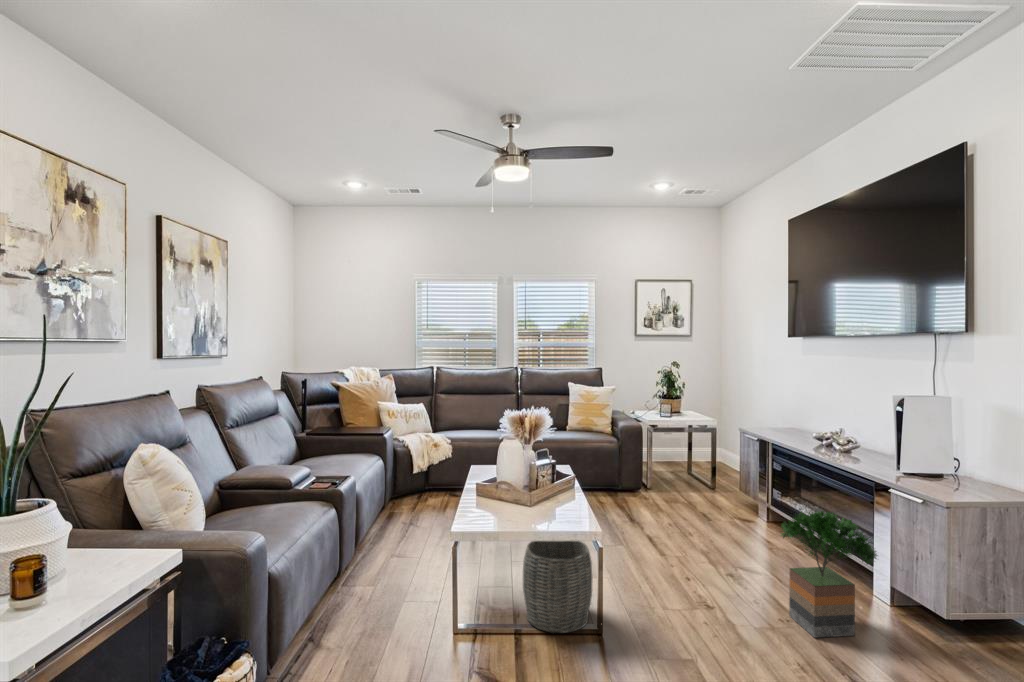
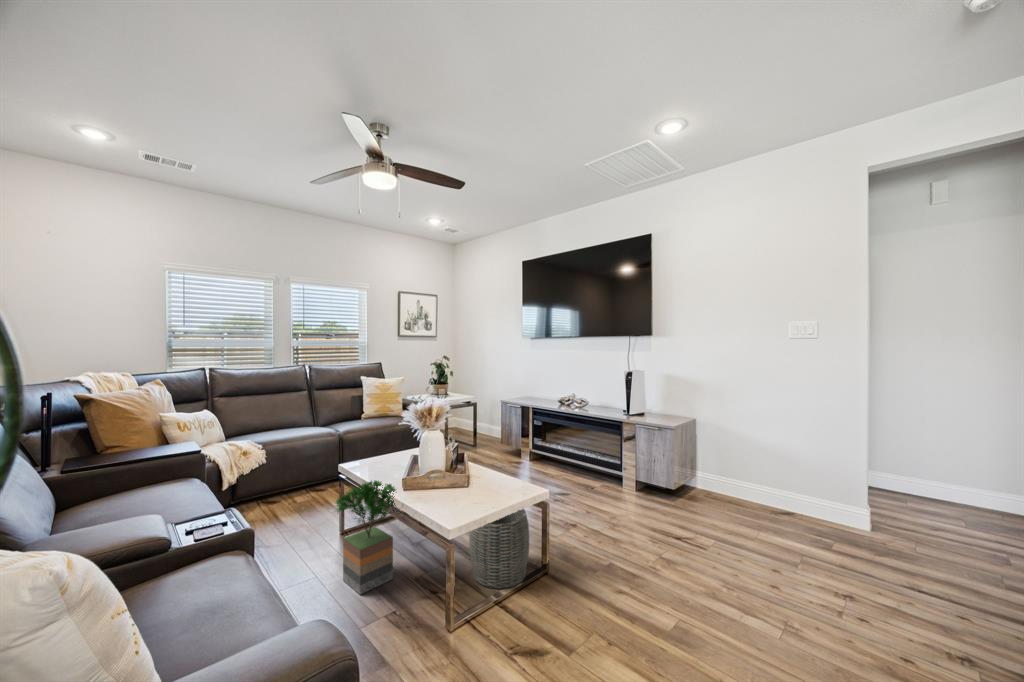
potted tree: present [781,511,878,638] -> present [335,480,401,594]

